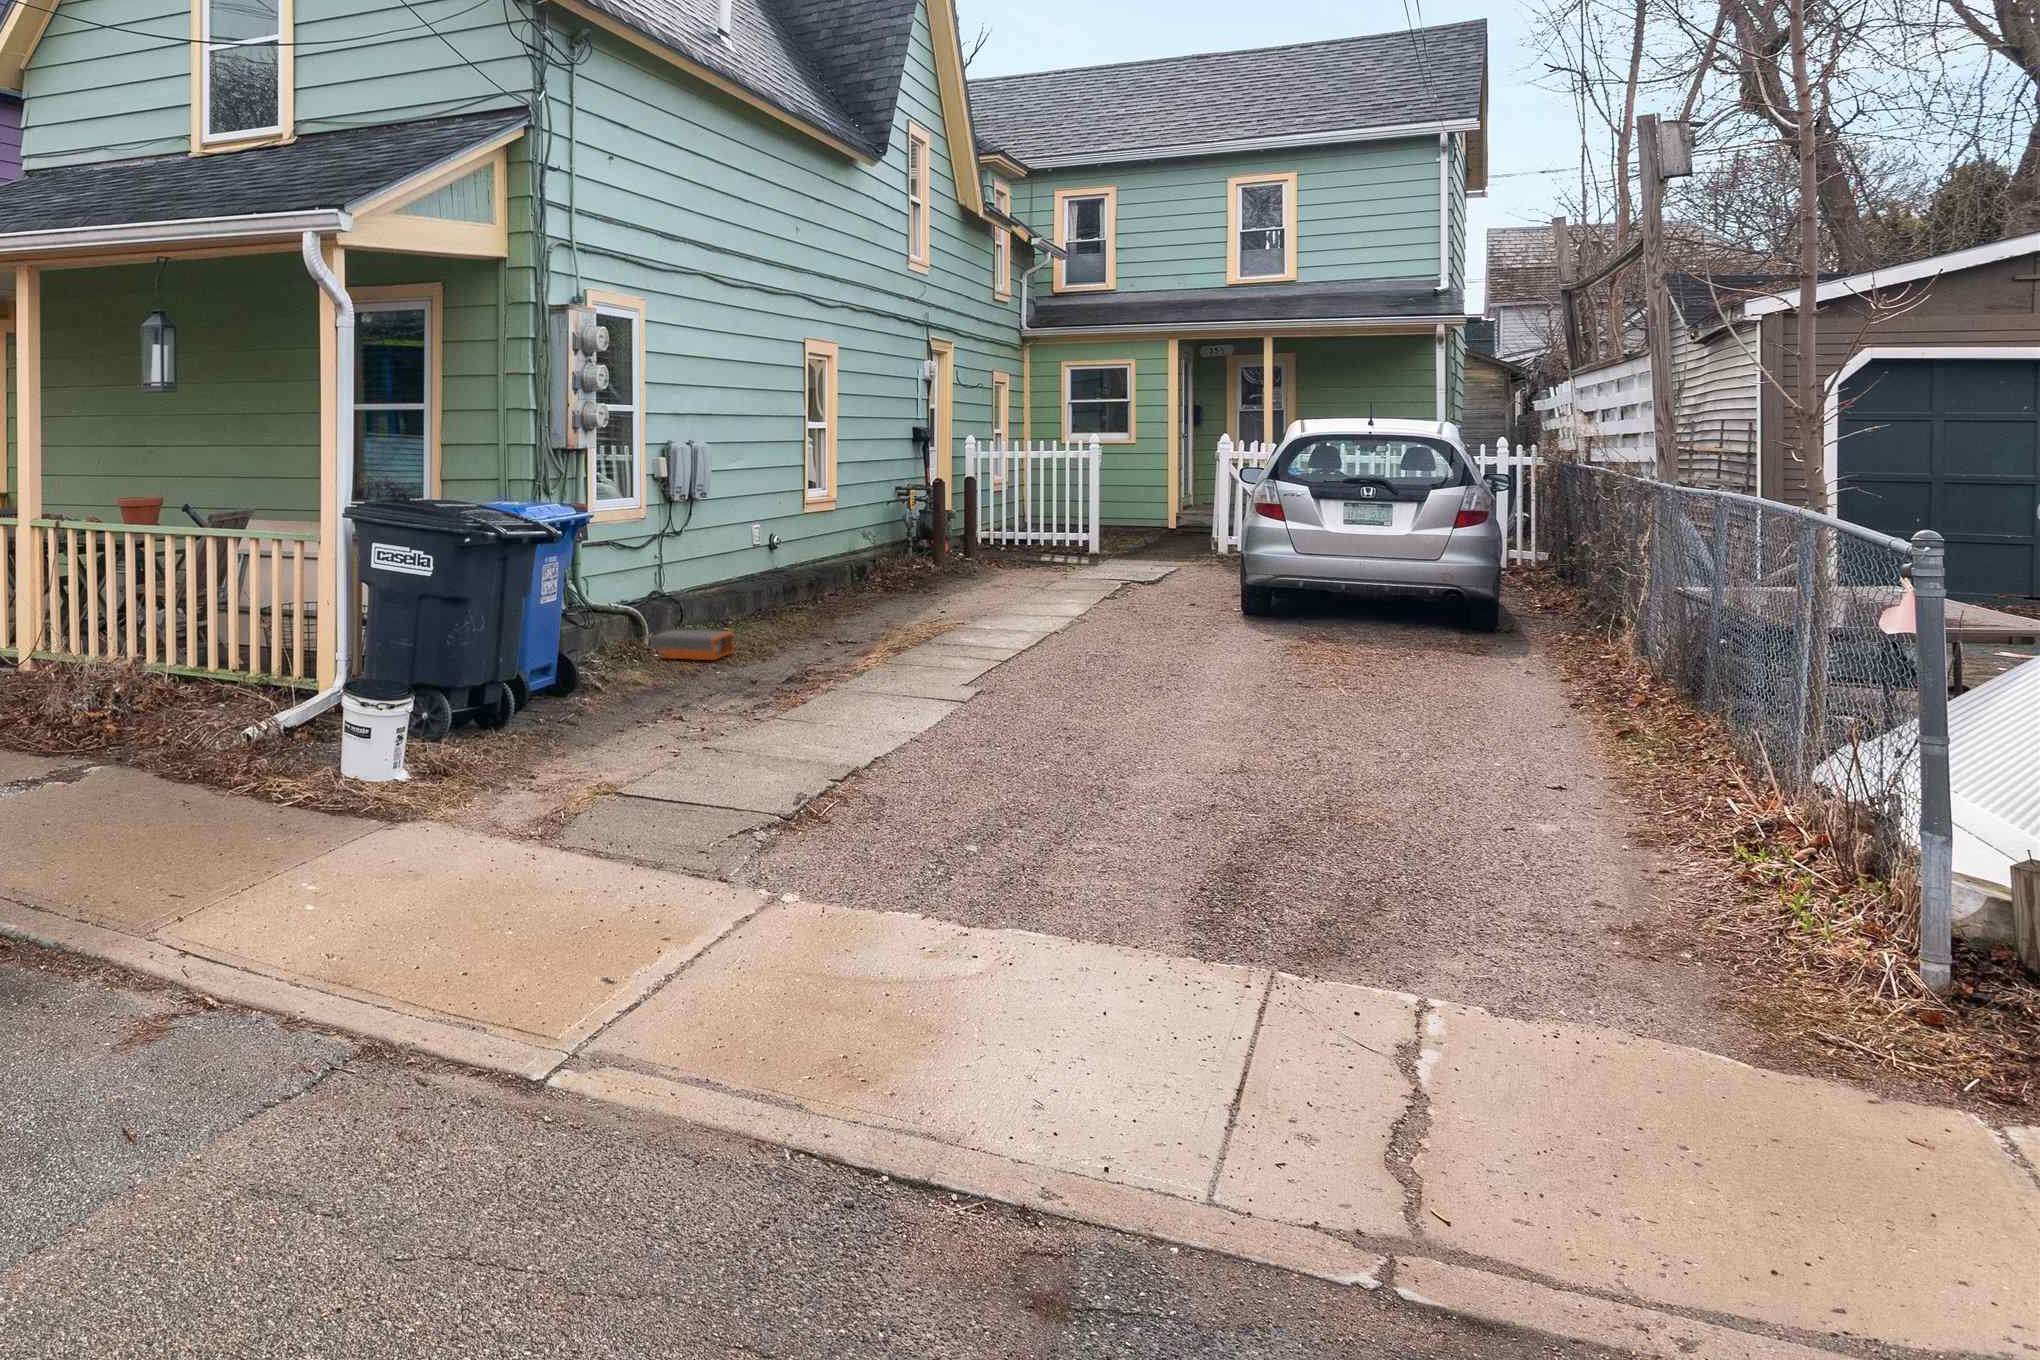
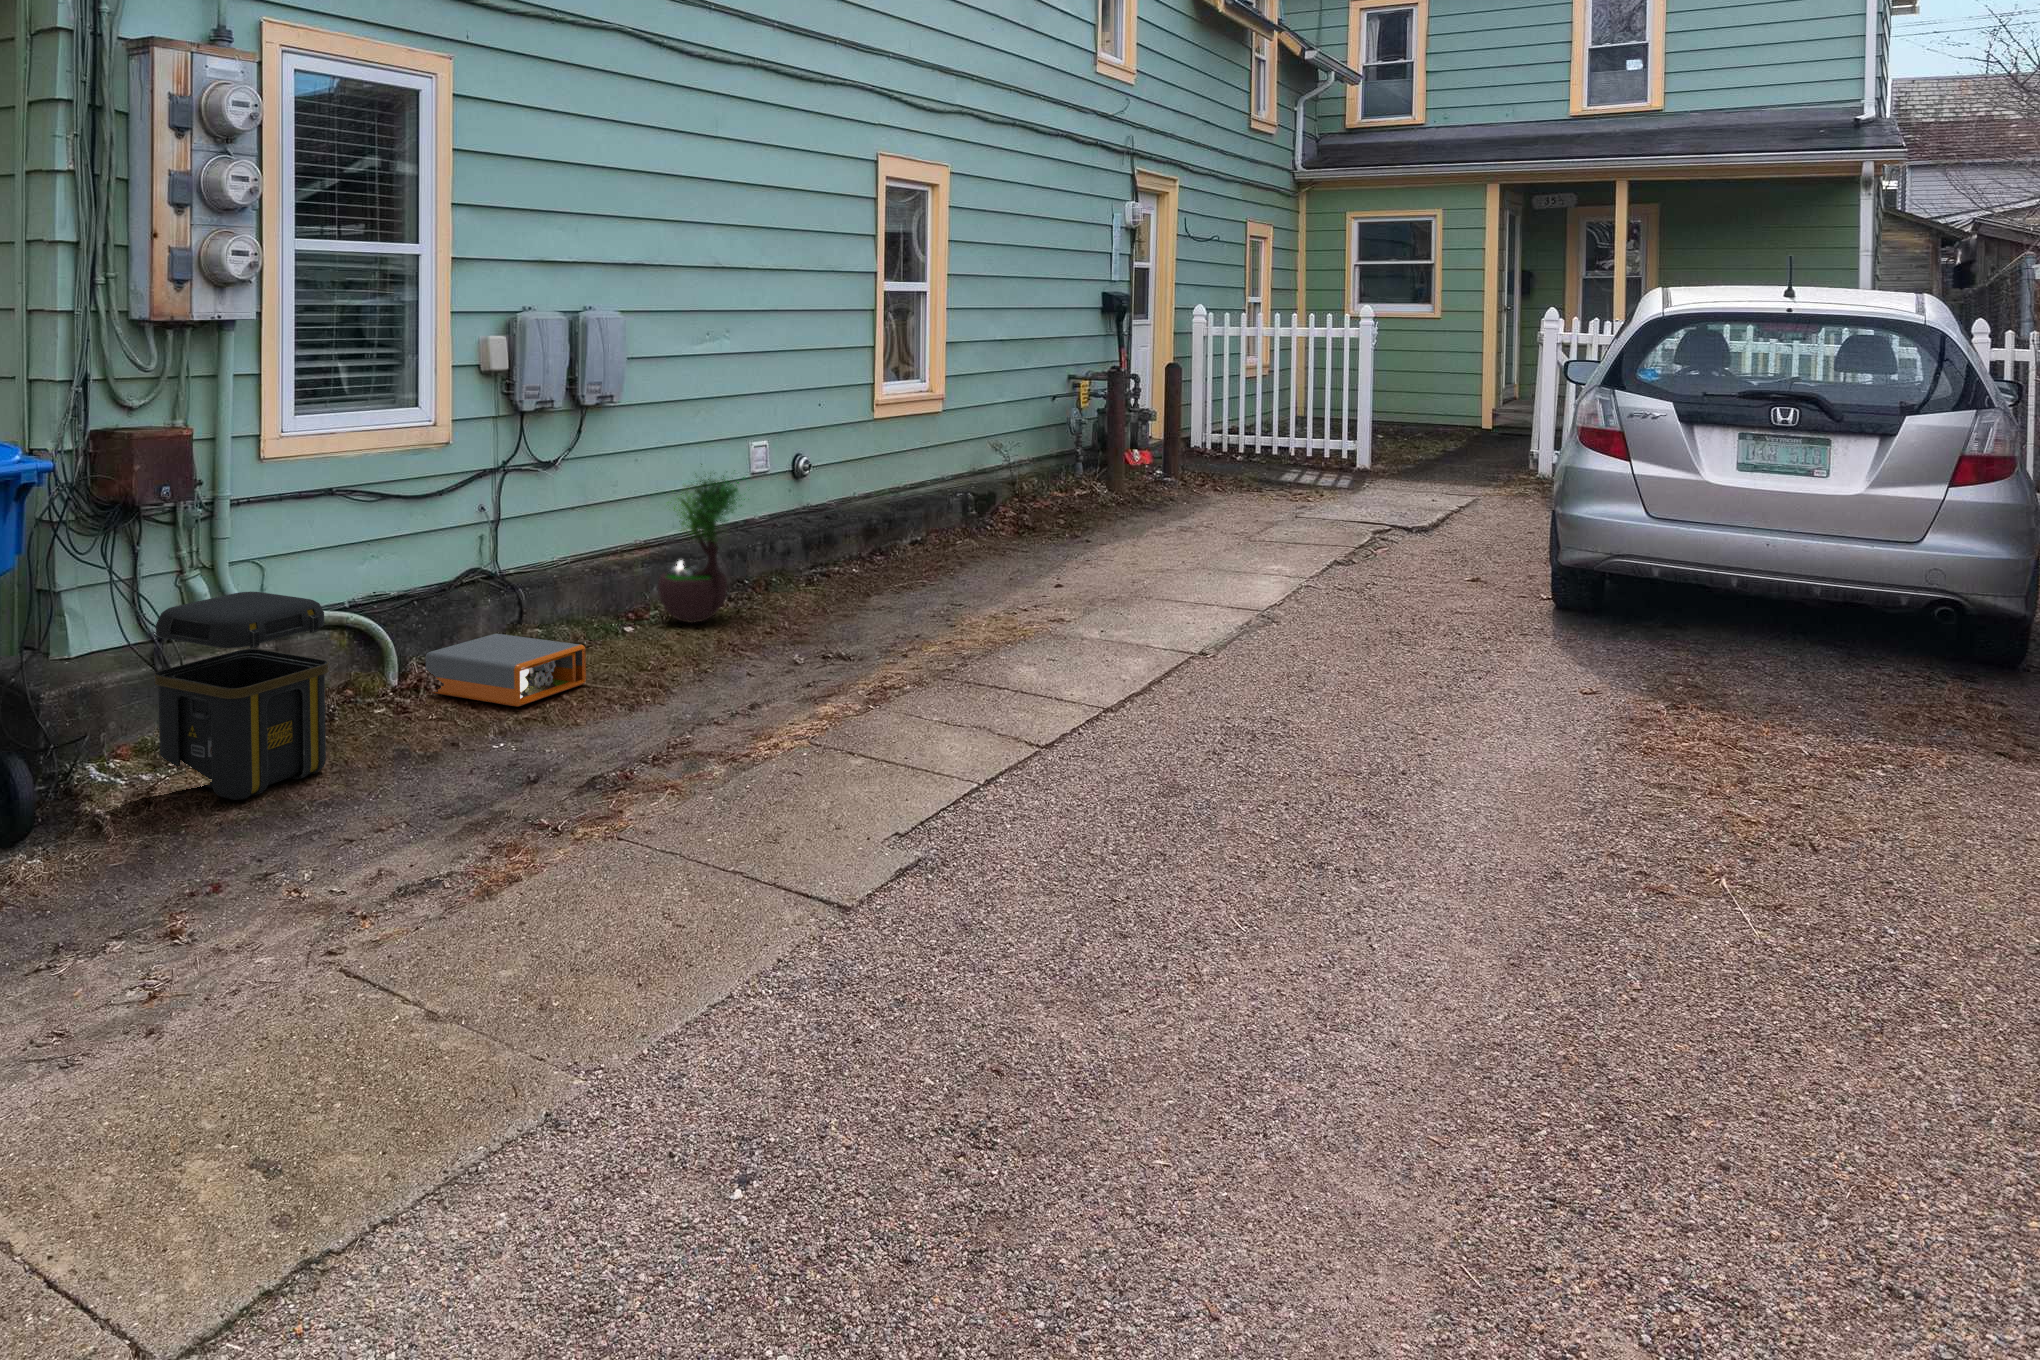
potted tree: none [728,535,782,631] -> present [658,464,749,623]
toolbox: none [580,593,658,690] -> present [154,592,329,800]

